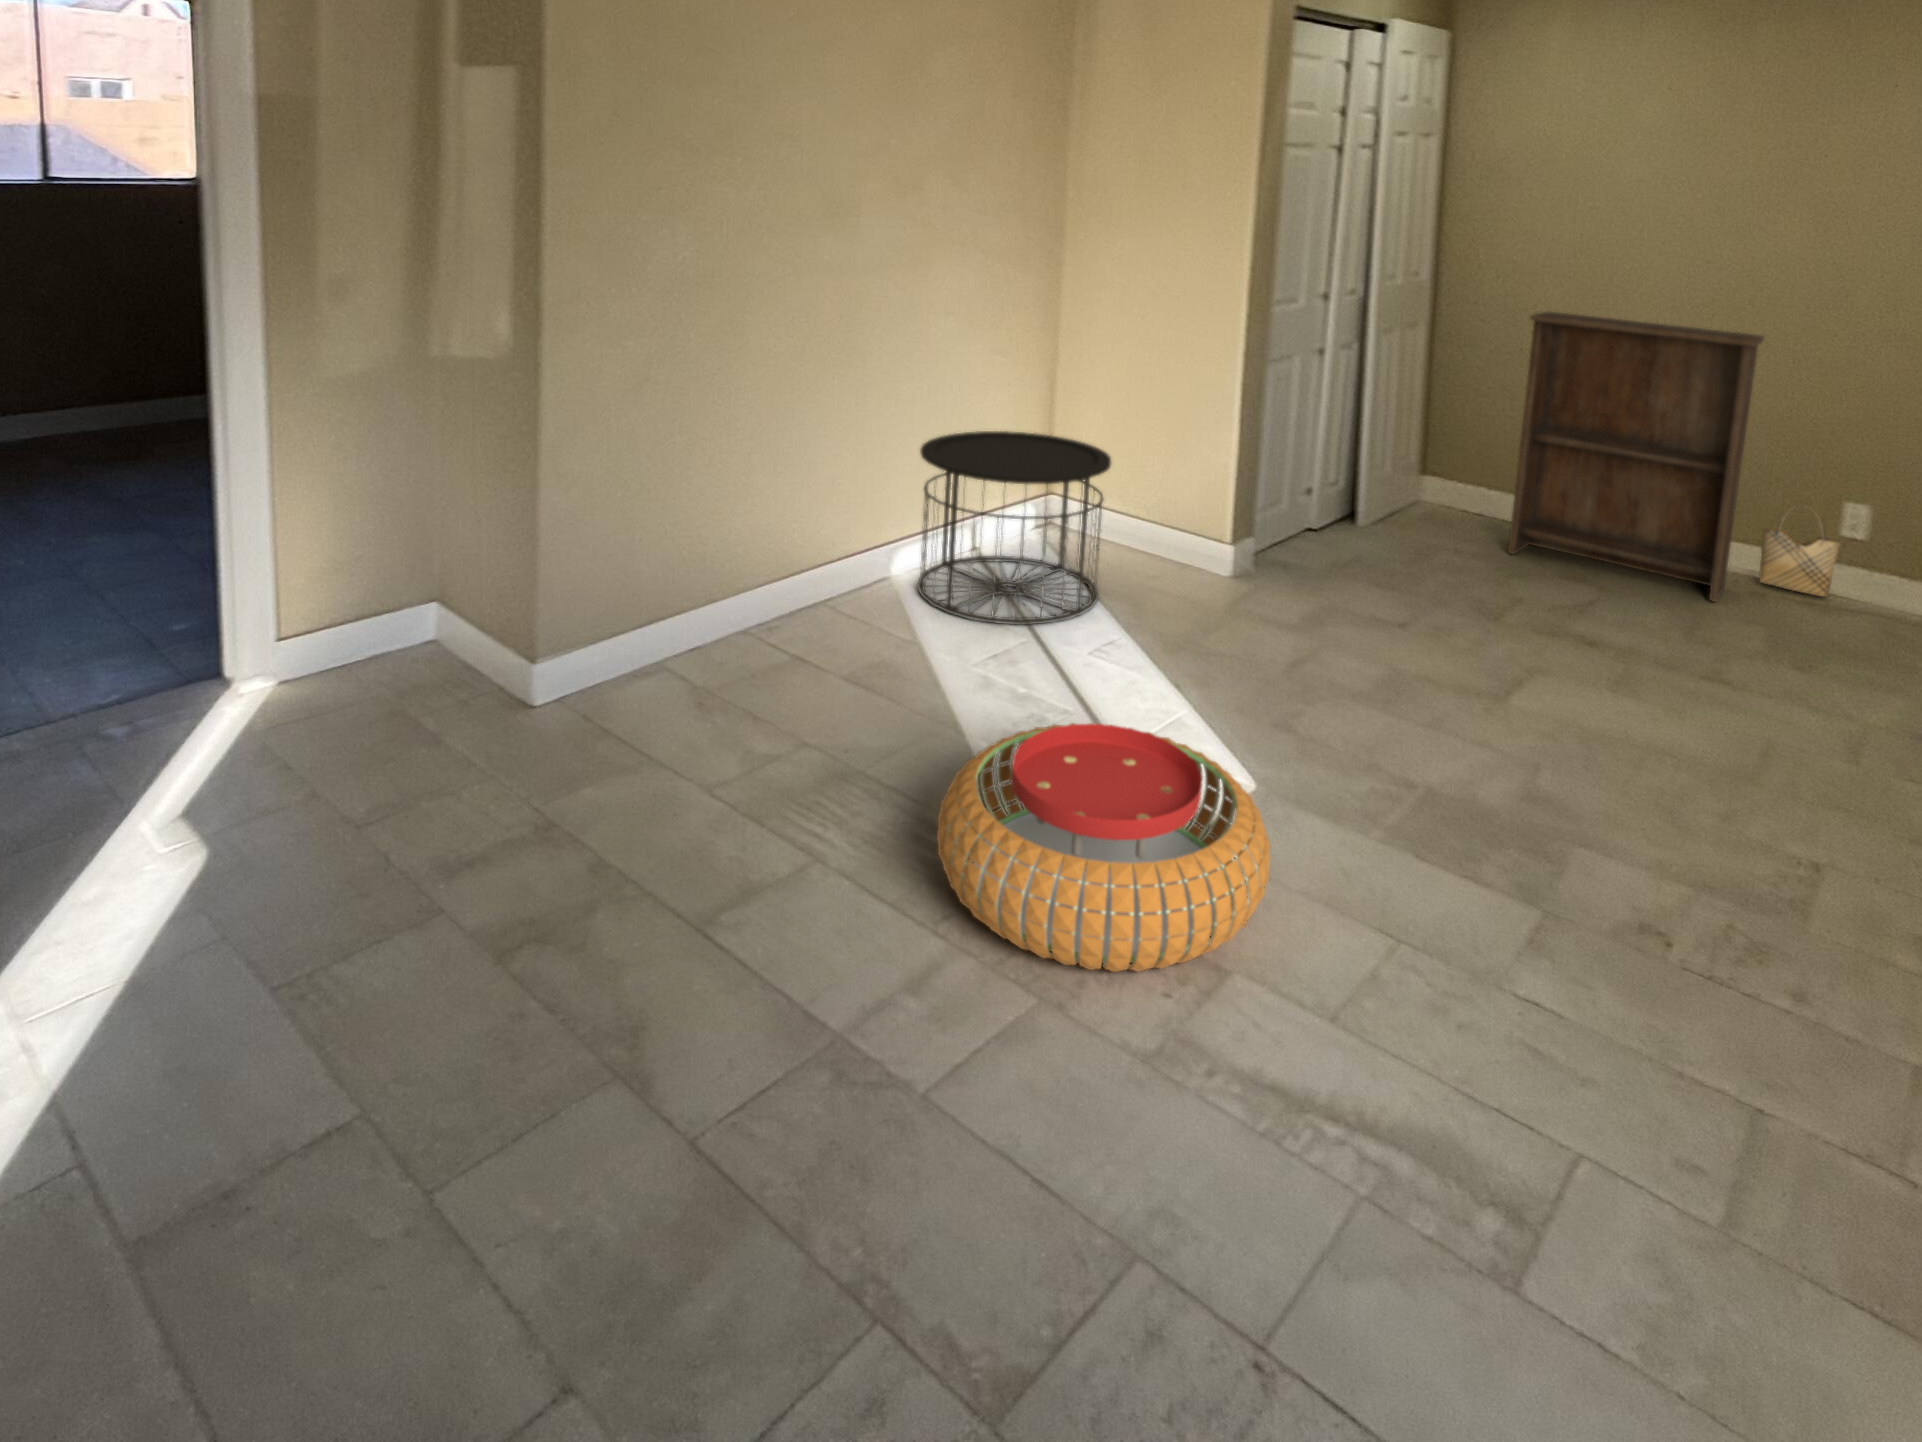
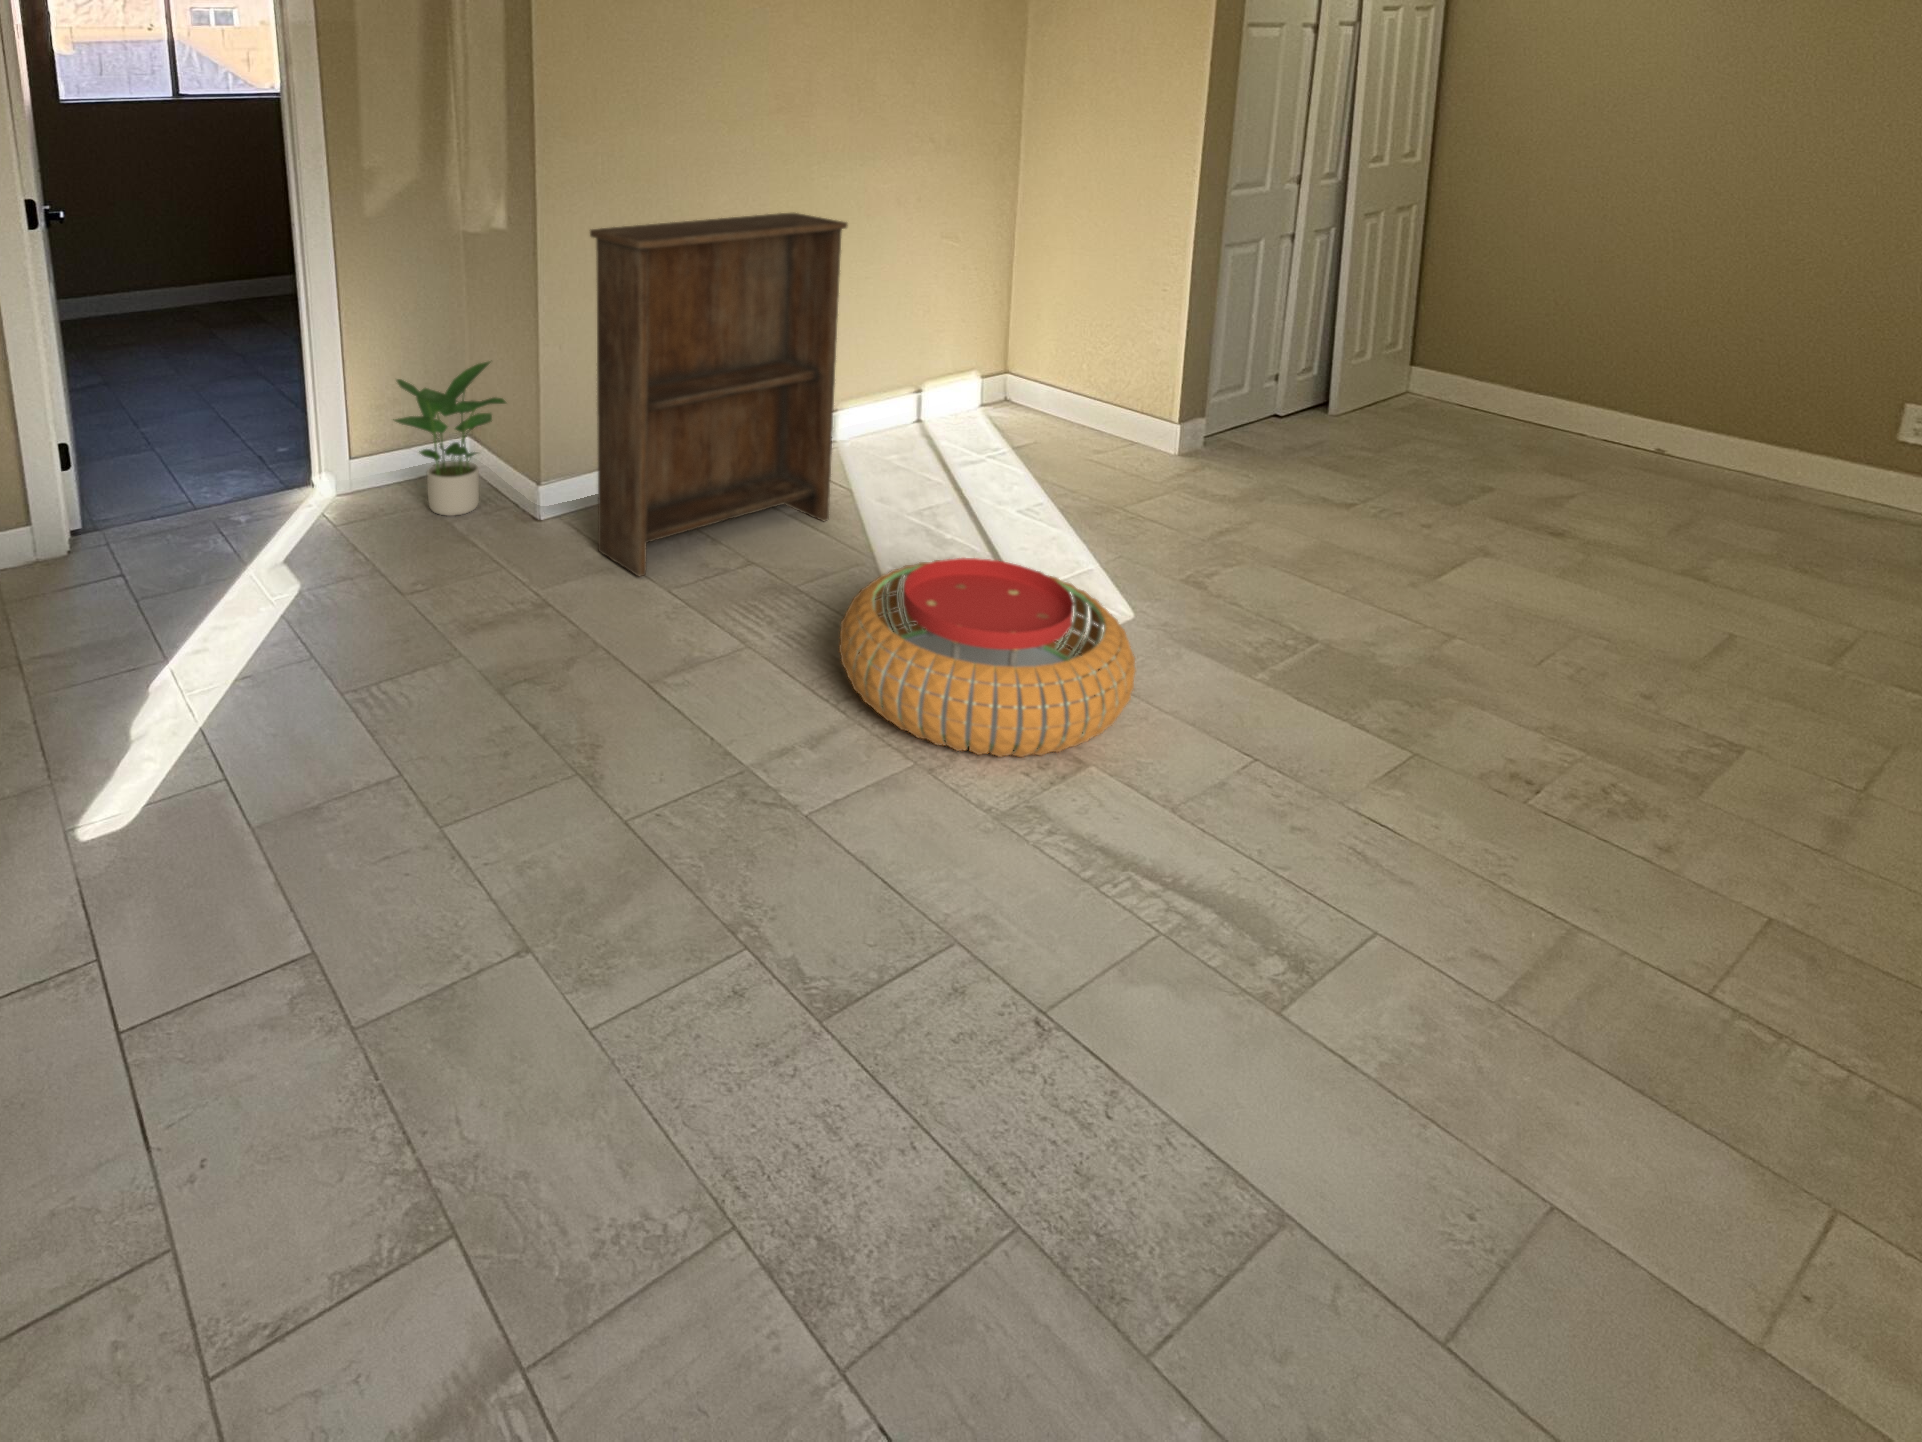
bookshelf: present [1508,312,1764,601] -> present [590,213,848,577]
side table: present [917,431,1111,625] -> none [864,310,1048,486]
woven basket: present [1760,502,1840,597] -> none [1792,404,1900,509]
potted plant: none [345,508,504,706] -> present [393,362,506,516]

